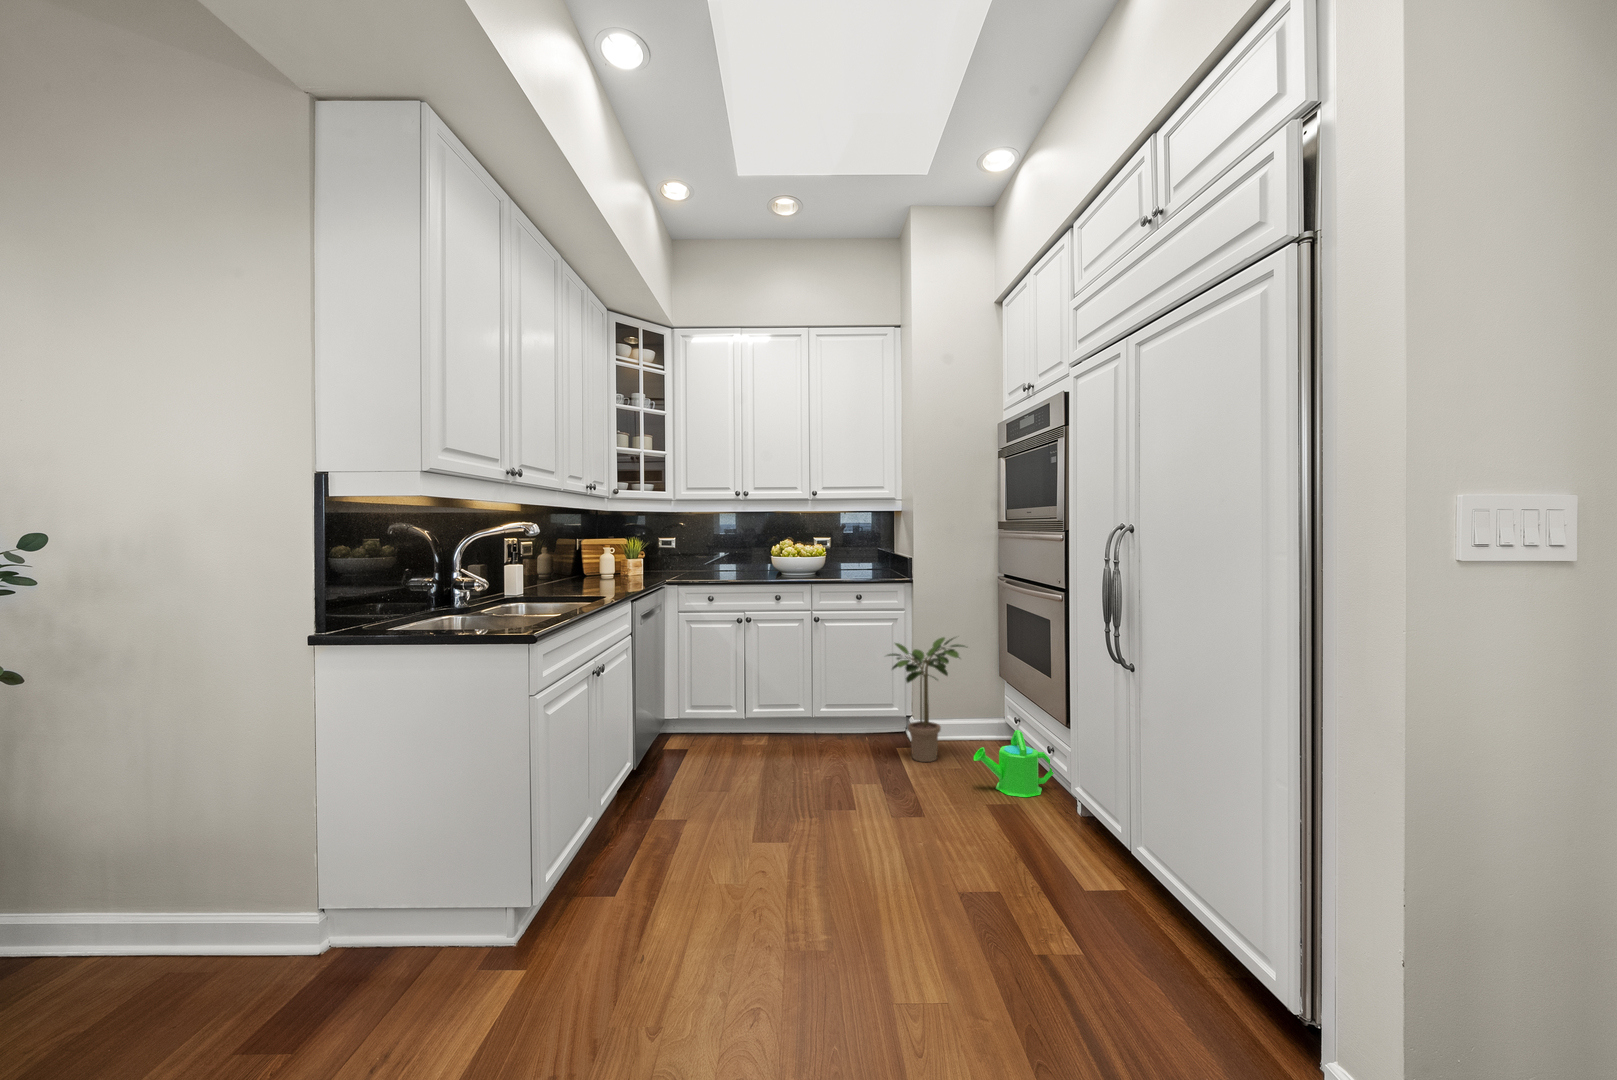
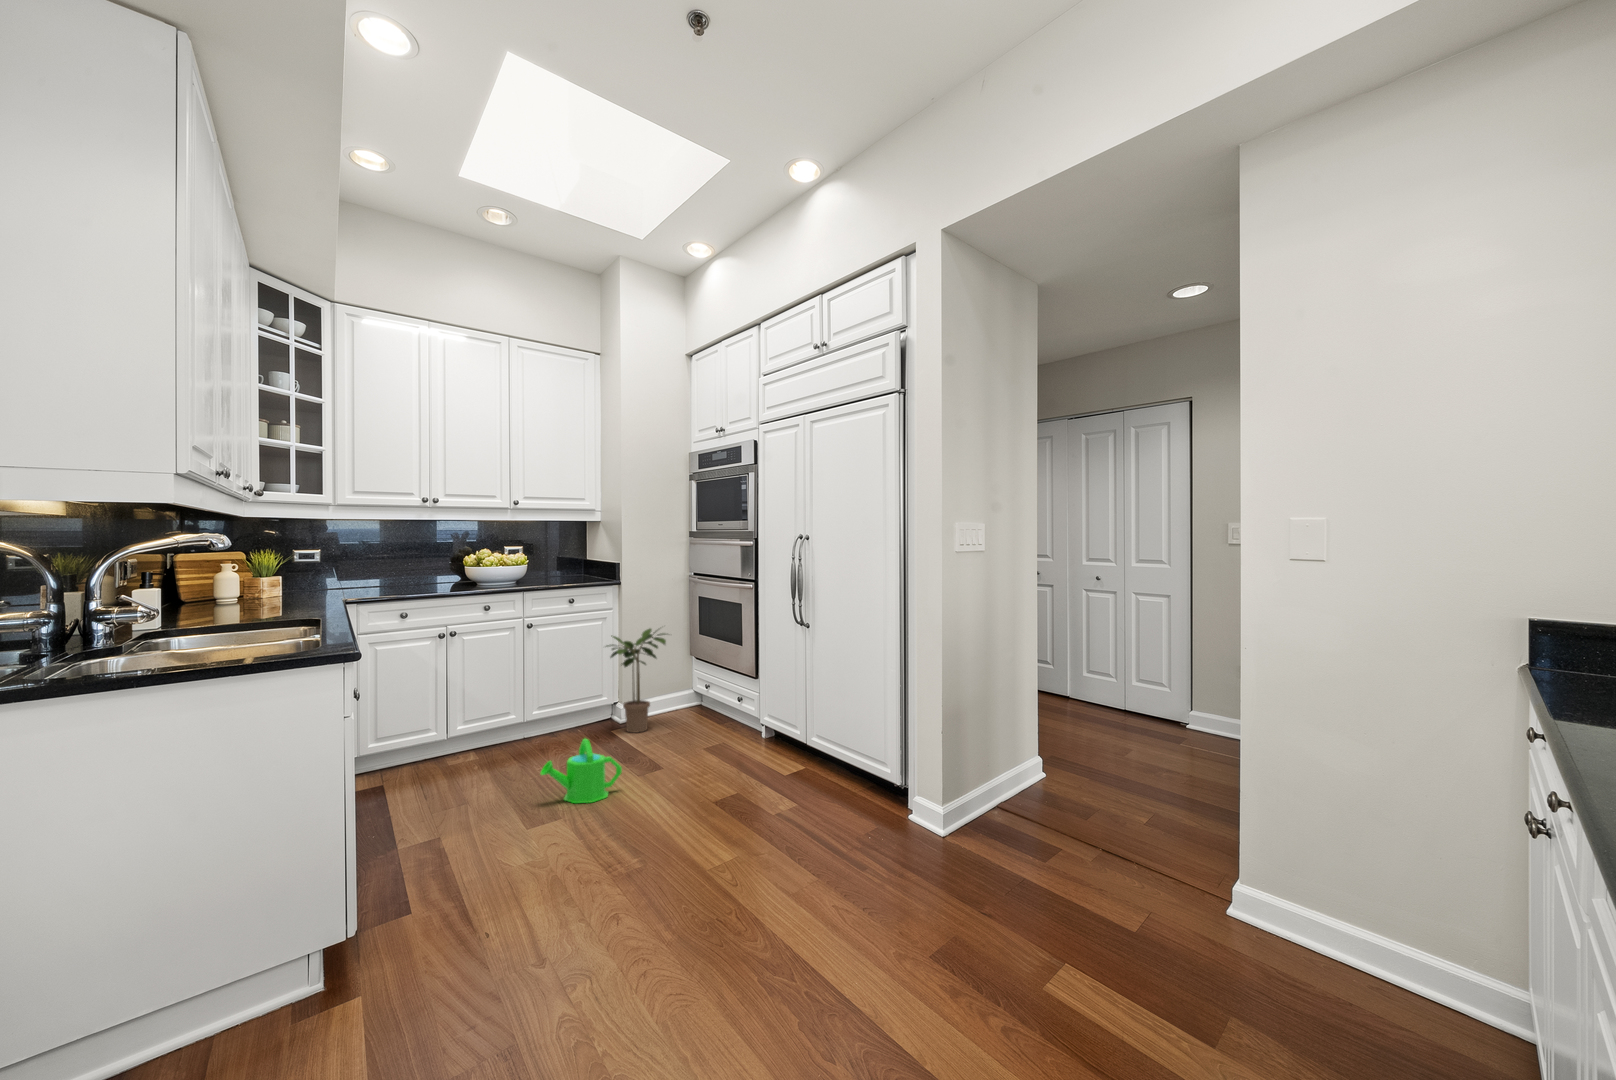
watering can: present [974,730,1054,797] -> present [541,739,622,803]

